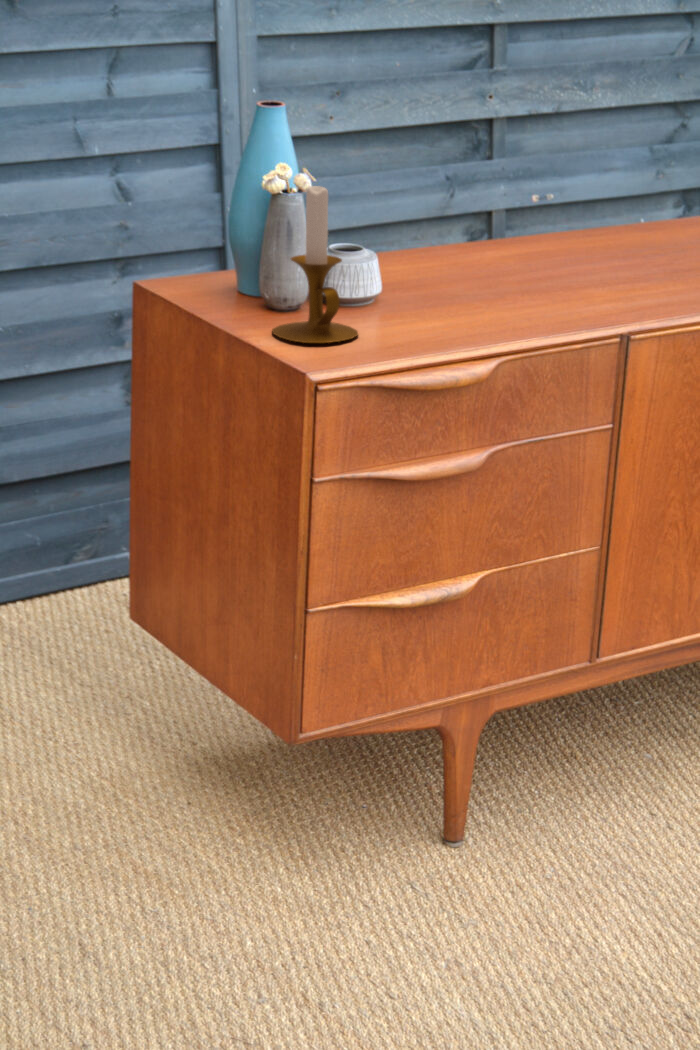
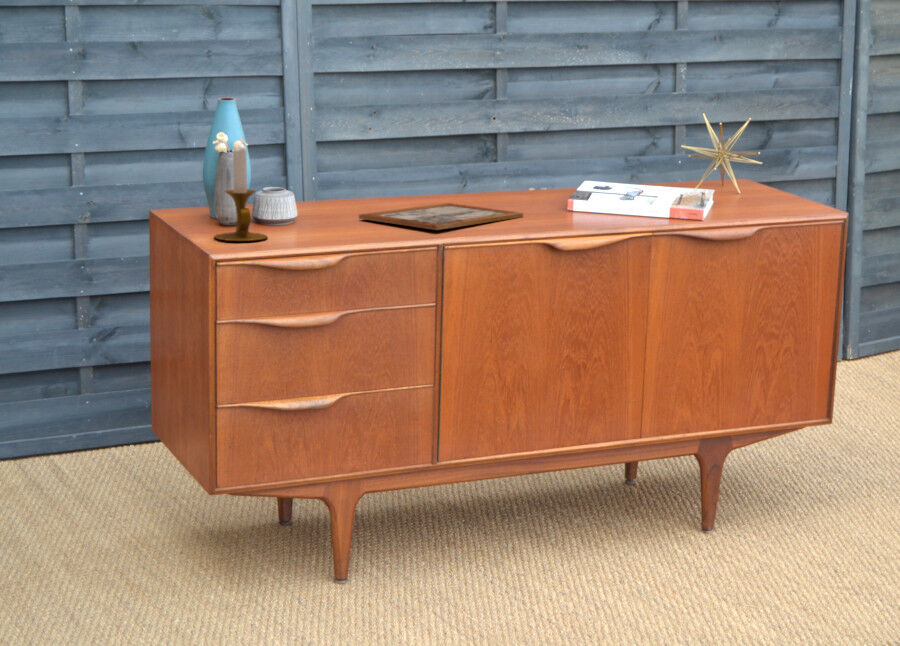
picture frame: none [443,243,662,303] -> present [359,203,523,230]

